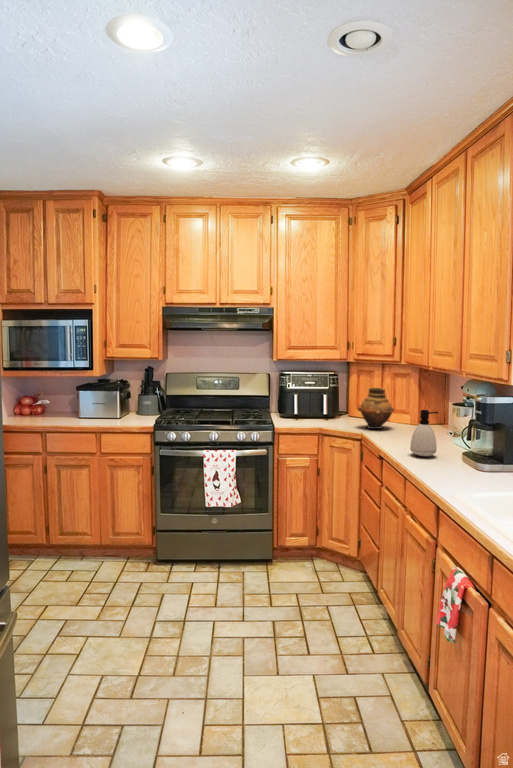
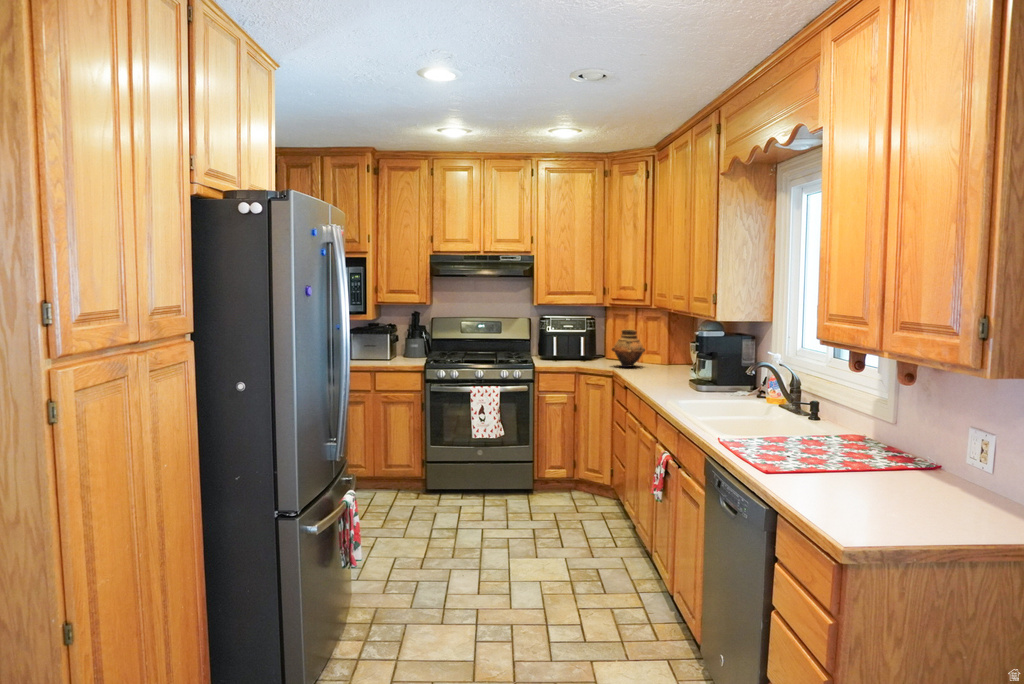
soap dispenser: present [410,410,438,456] -> none [649,344,671,383]

